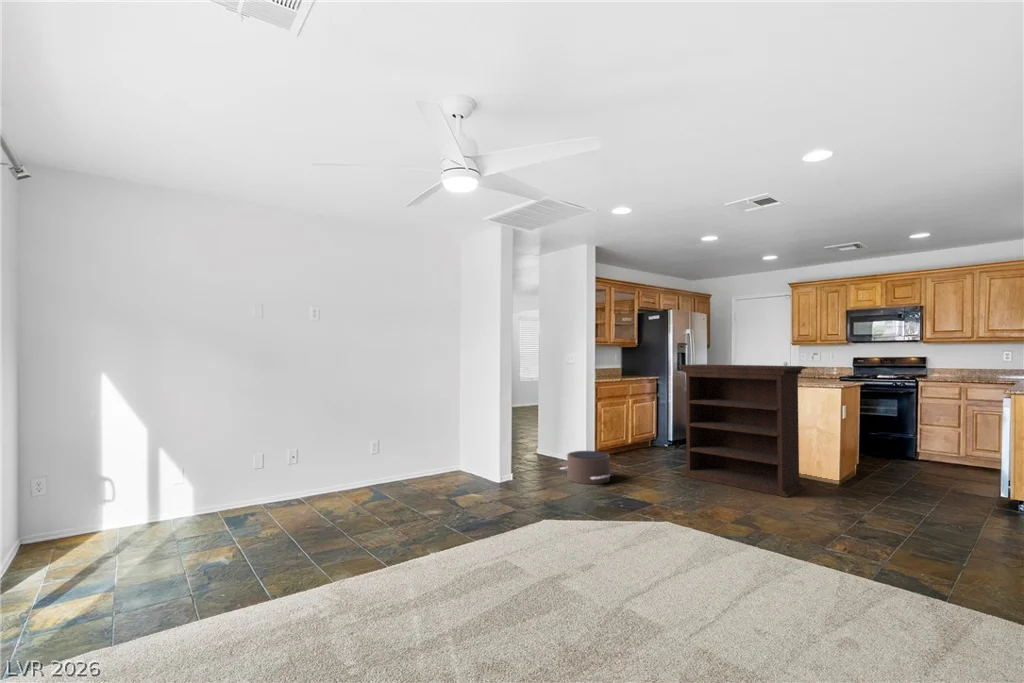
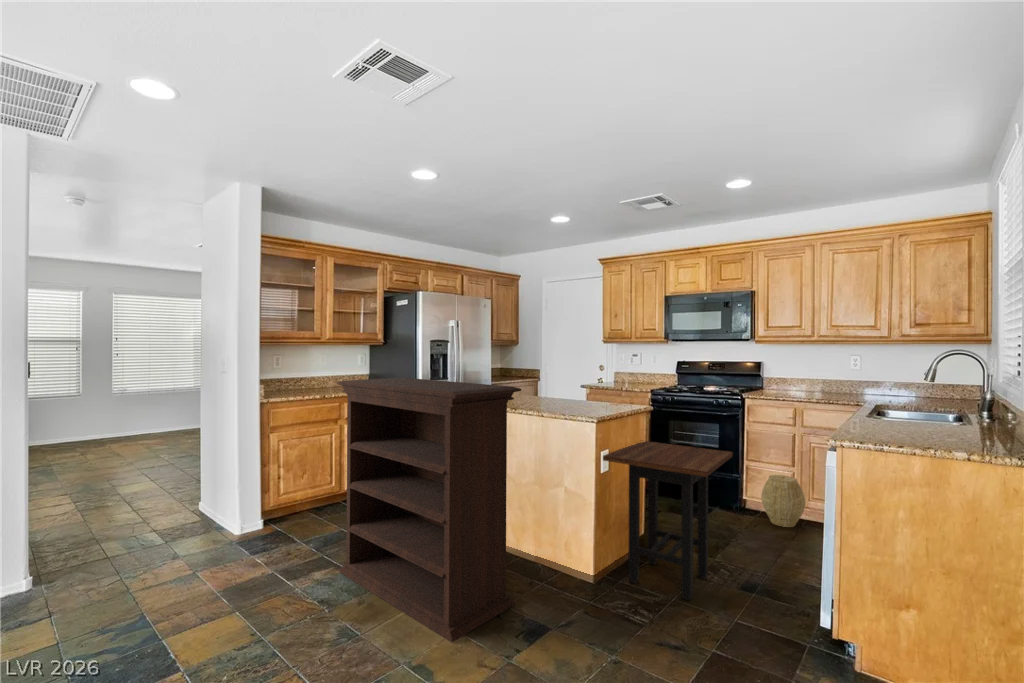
side table: none [849,404,931,490] -> present [603,441,733,600]
woven basket: none [937,433,972,467] -> present [761,475,805,527]
pouf: present [560,451,611,484] -> none [100,533,197,613]

